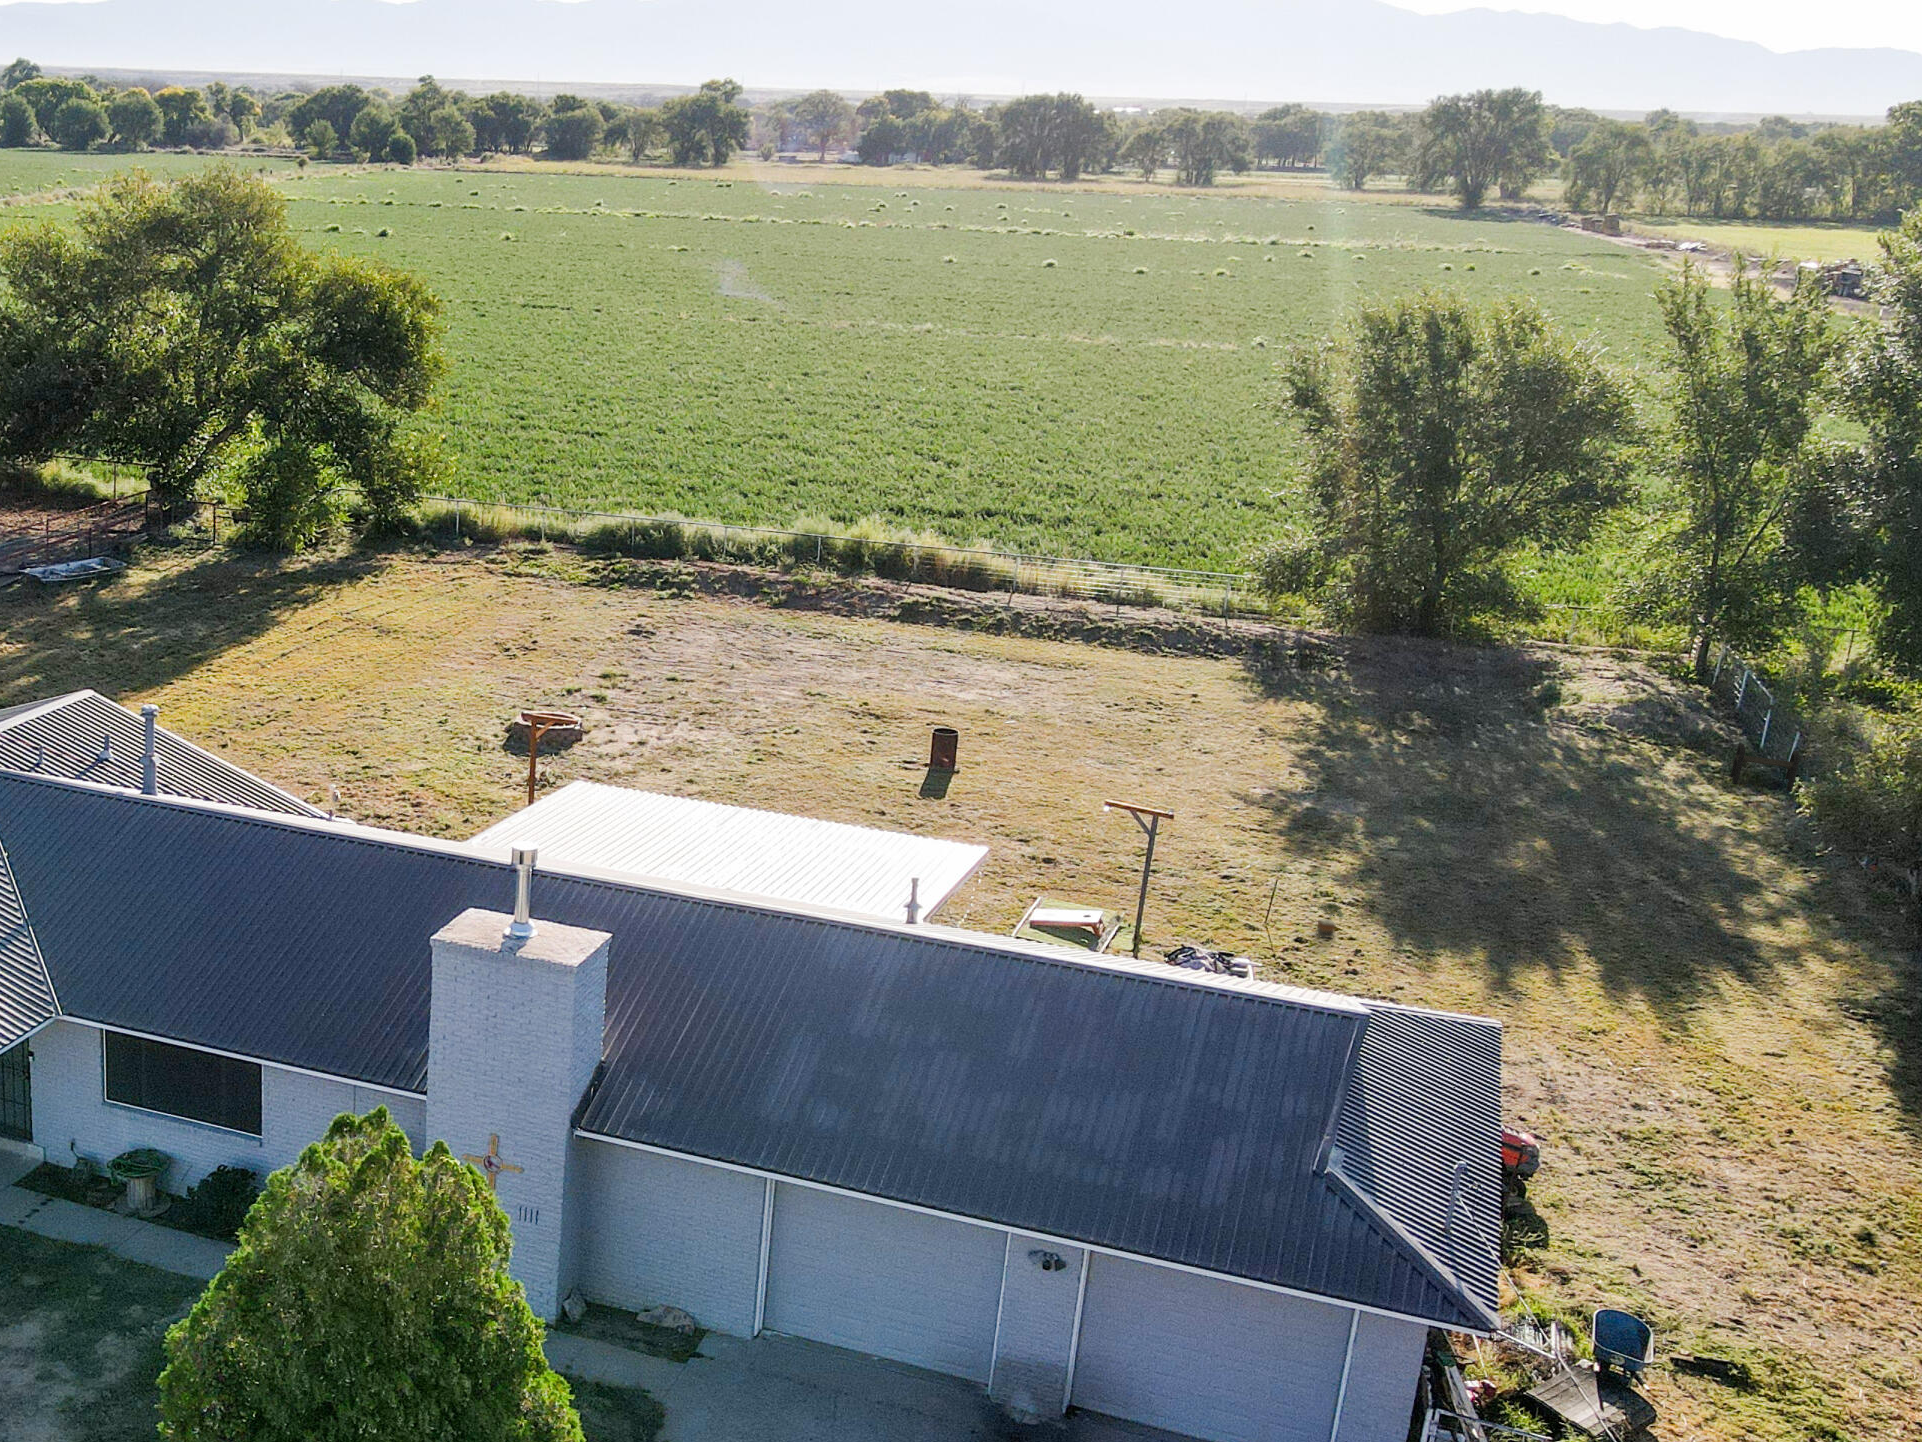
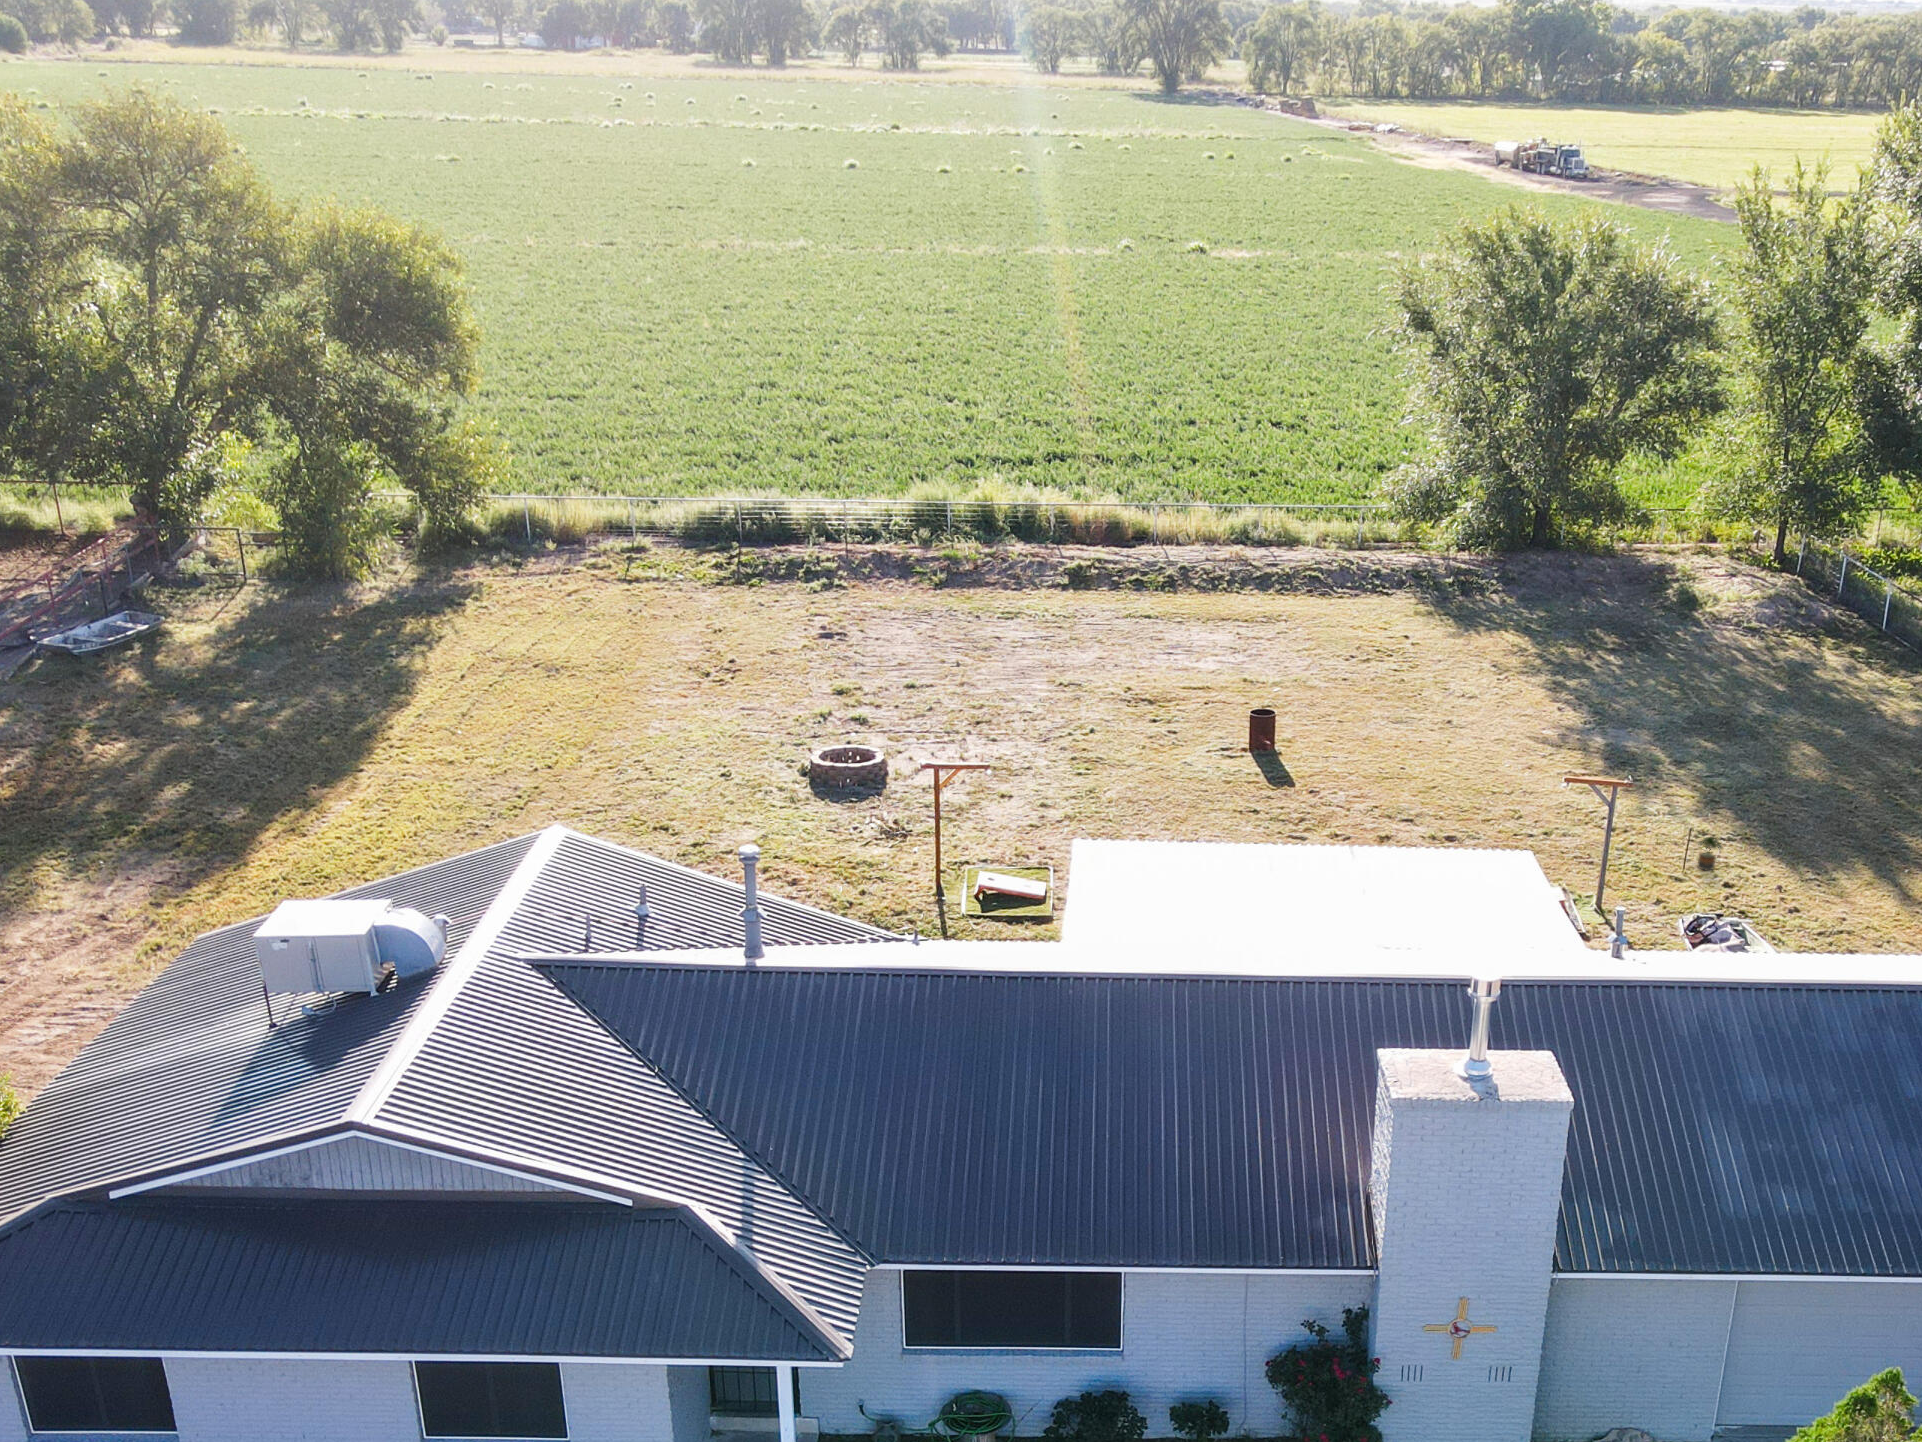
bench: present [1730,744,1800,791] -> none [1844,627,1900,665]

